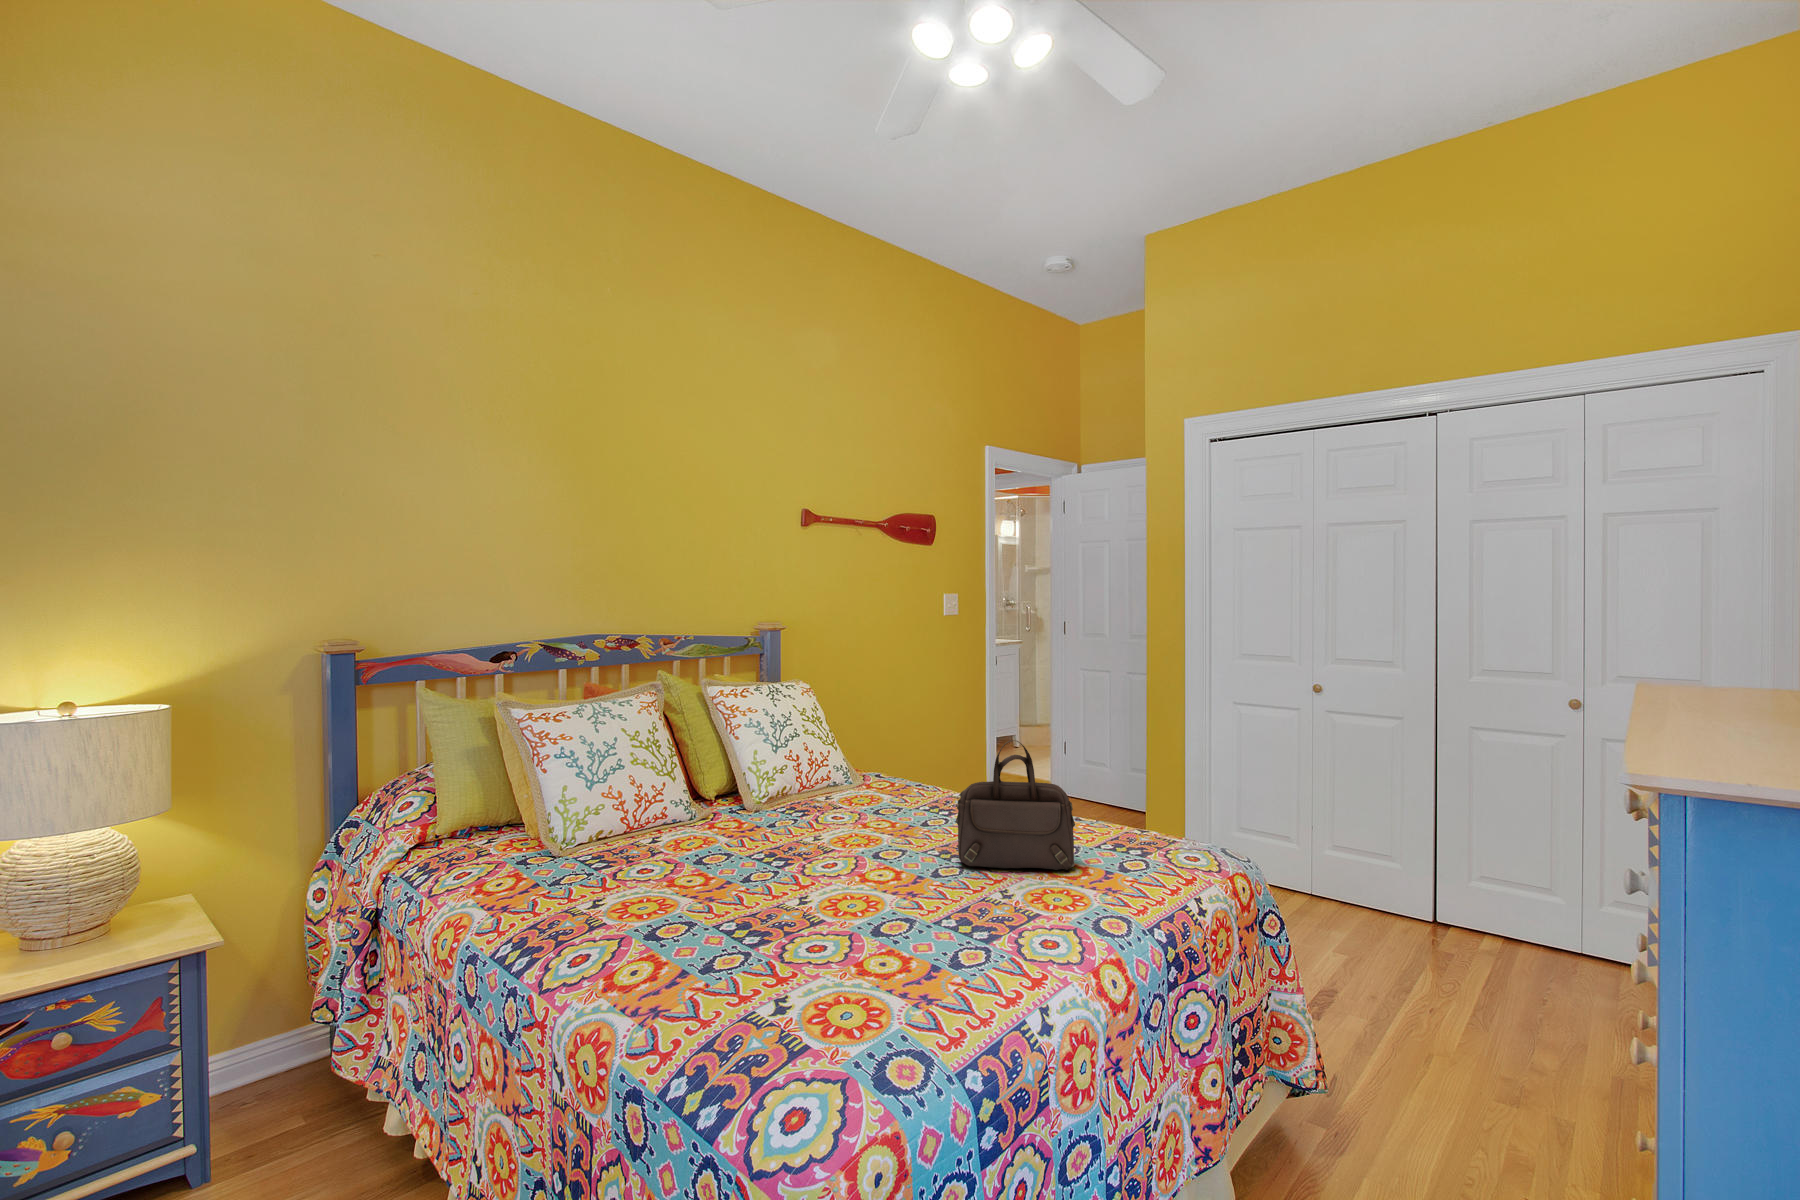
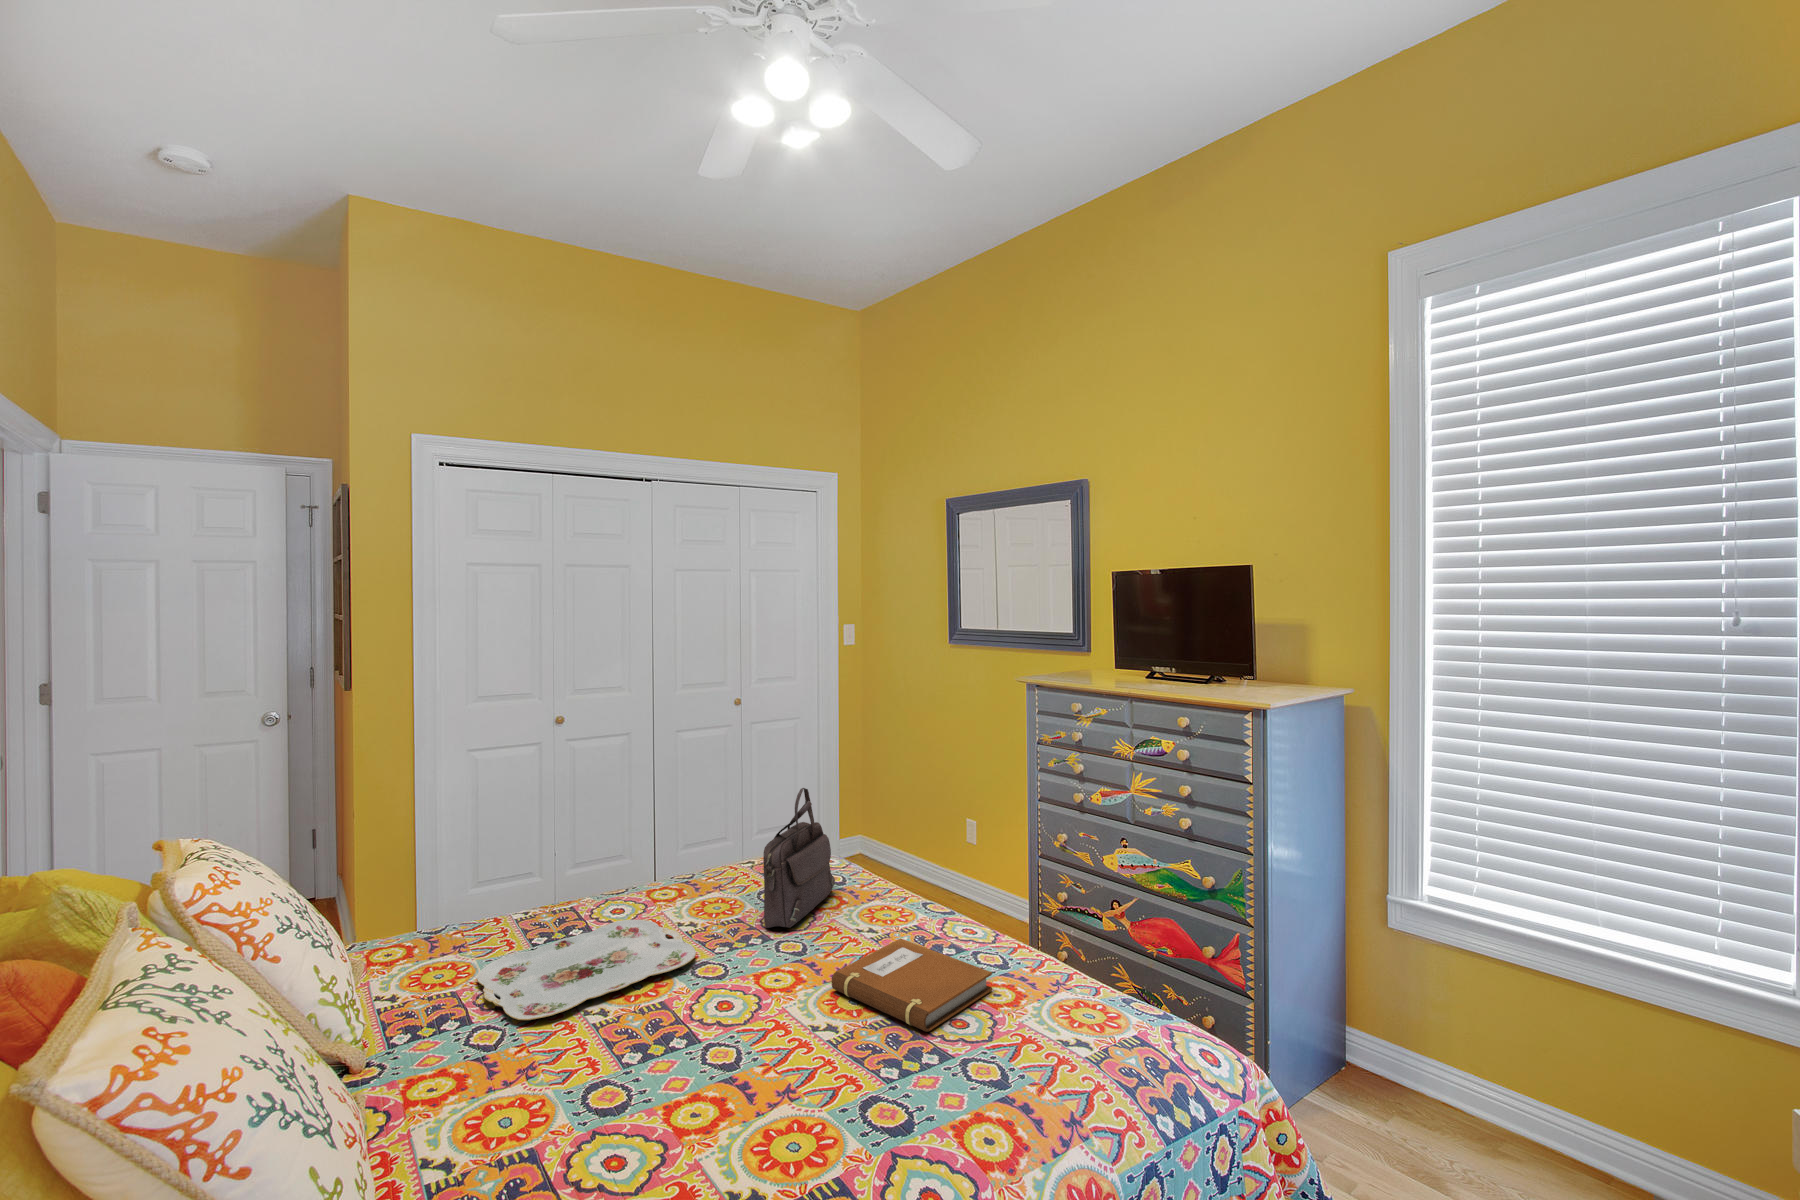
serving tray: none [789,801,945,844] -> present [477,920,696,1020]
notebook: none [789,883,942,963] -> present [832,938,992,1032]

